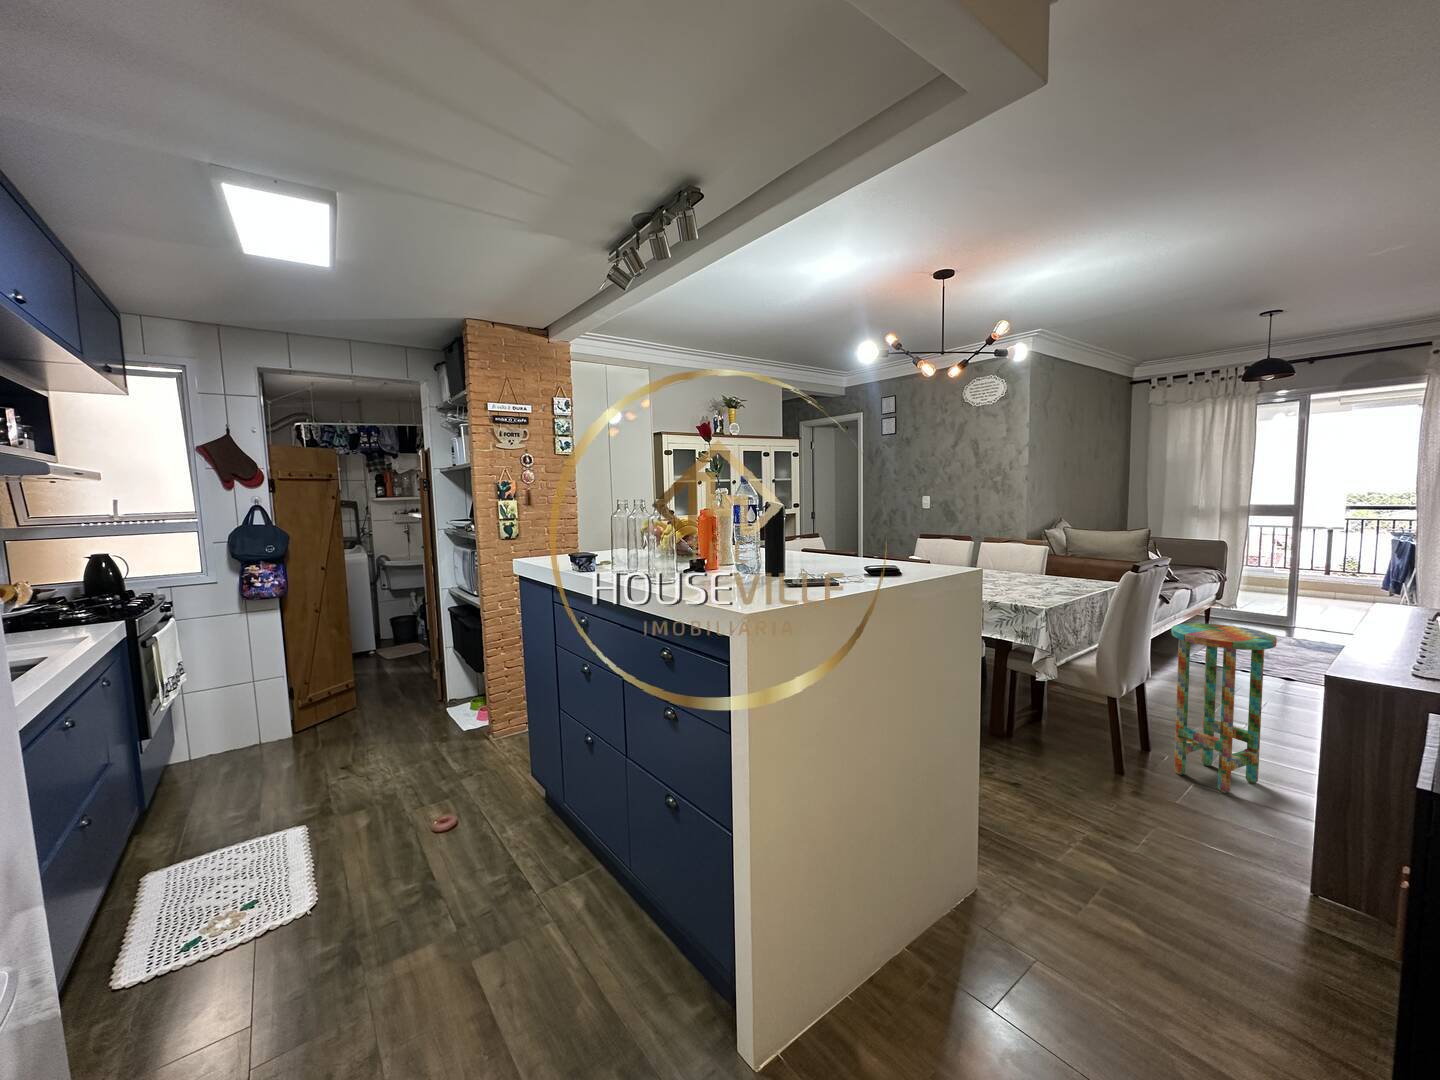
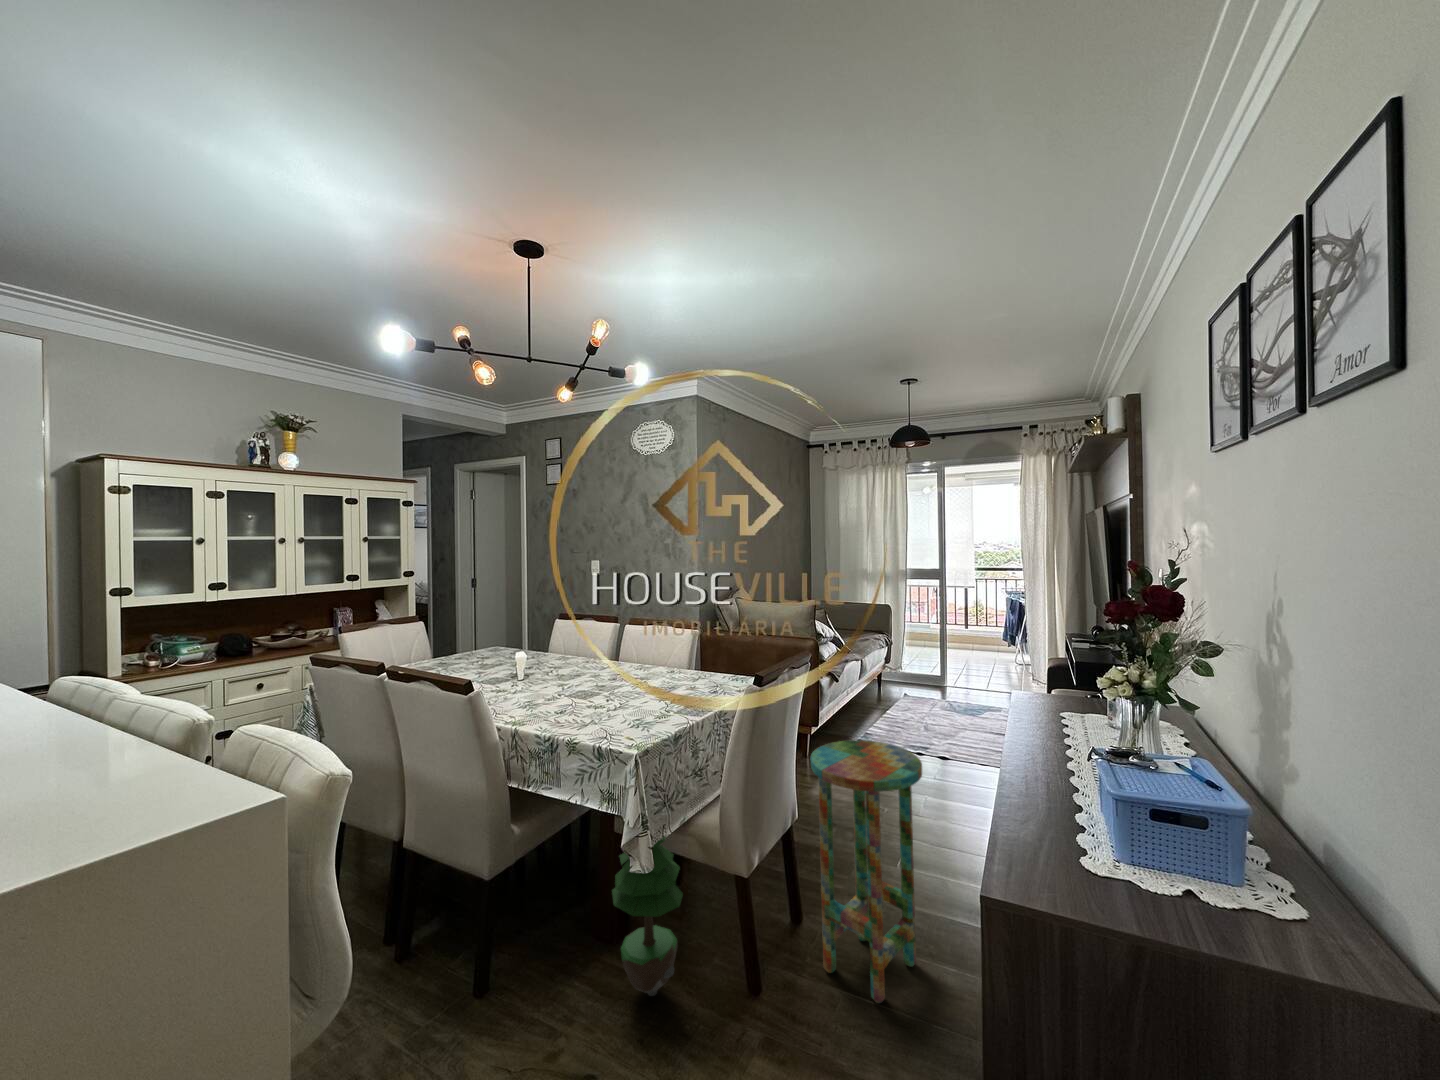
potted tree: none [1015,636,1067,760] -> present [612,836,683,996]

